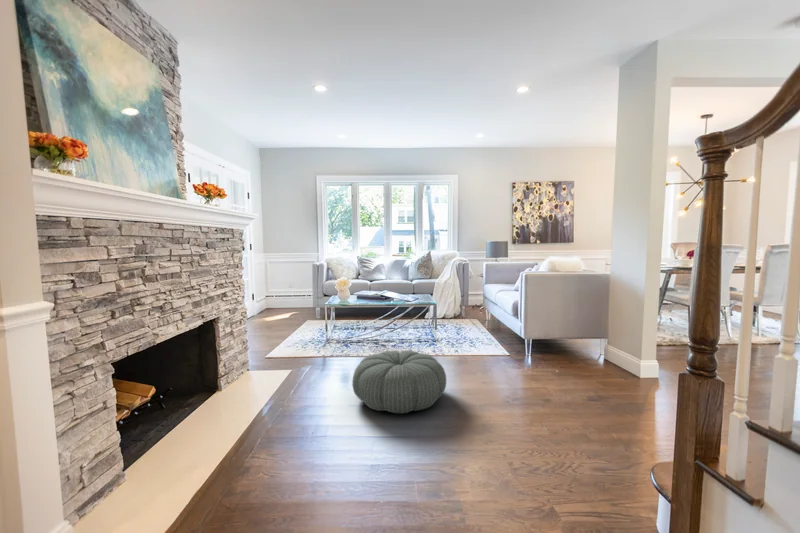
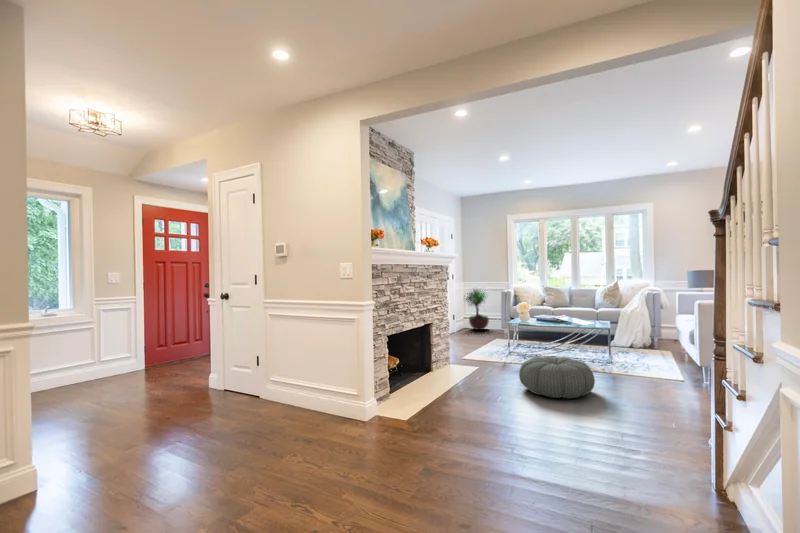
potted tree: none [266,257,299,310] -> present [466,290,489,330]

